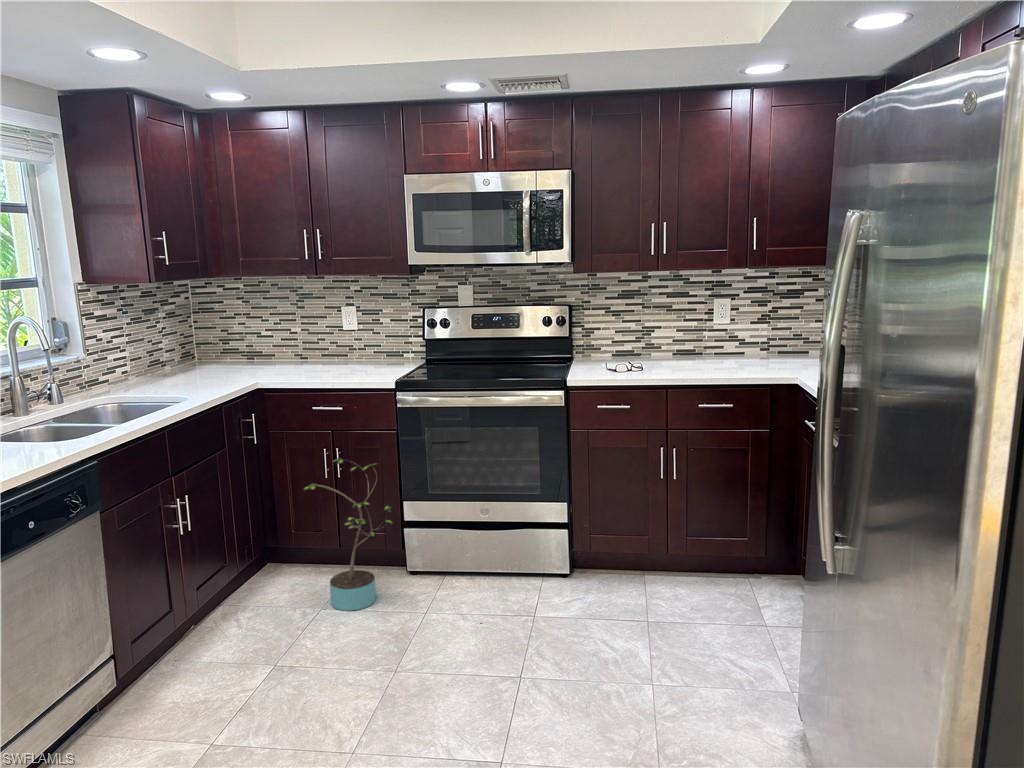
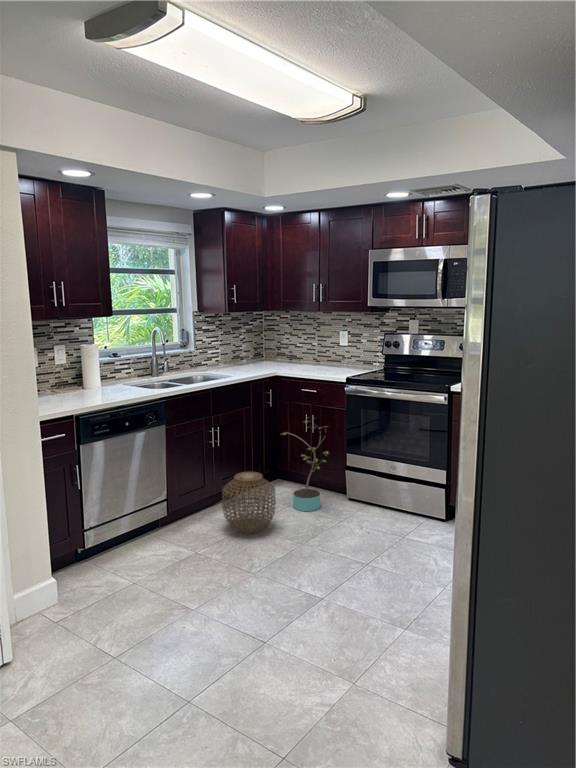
woven basket: none [231,564,332,679] -> present [222,472,276,534]

